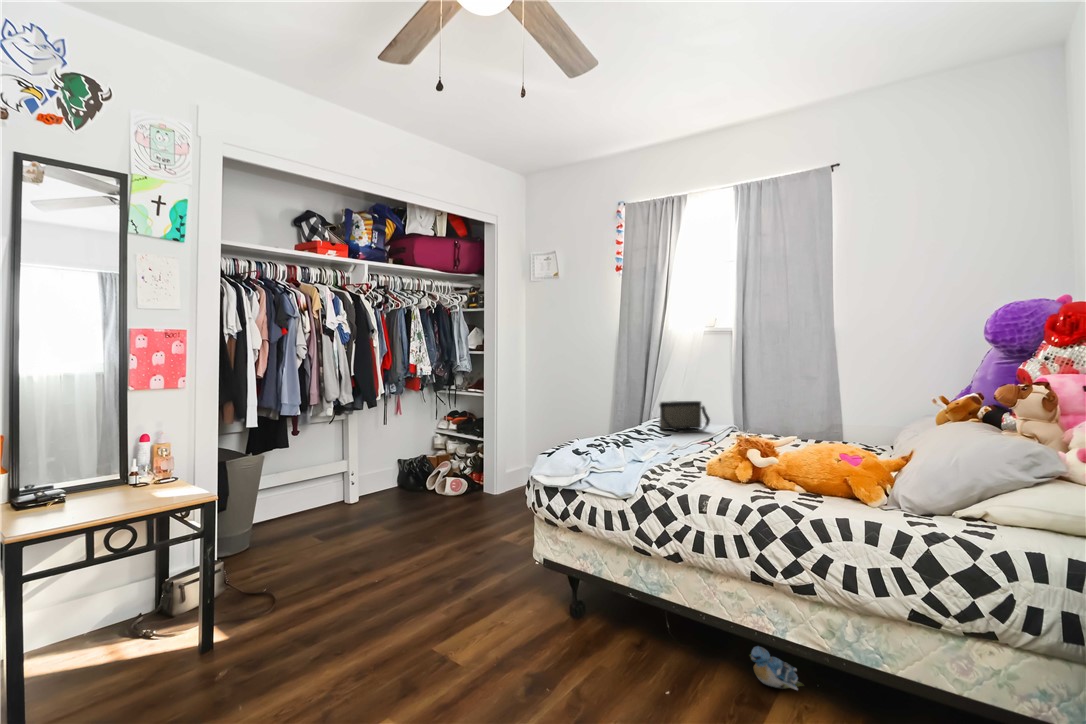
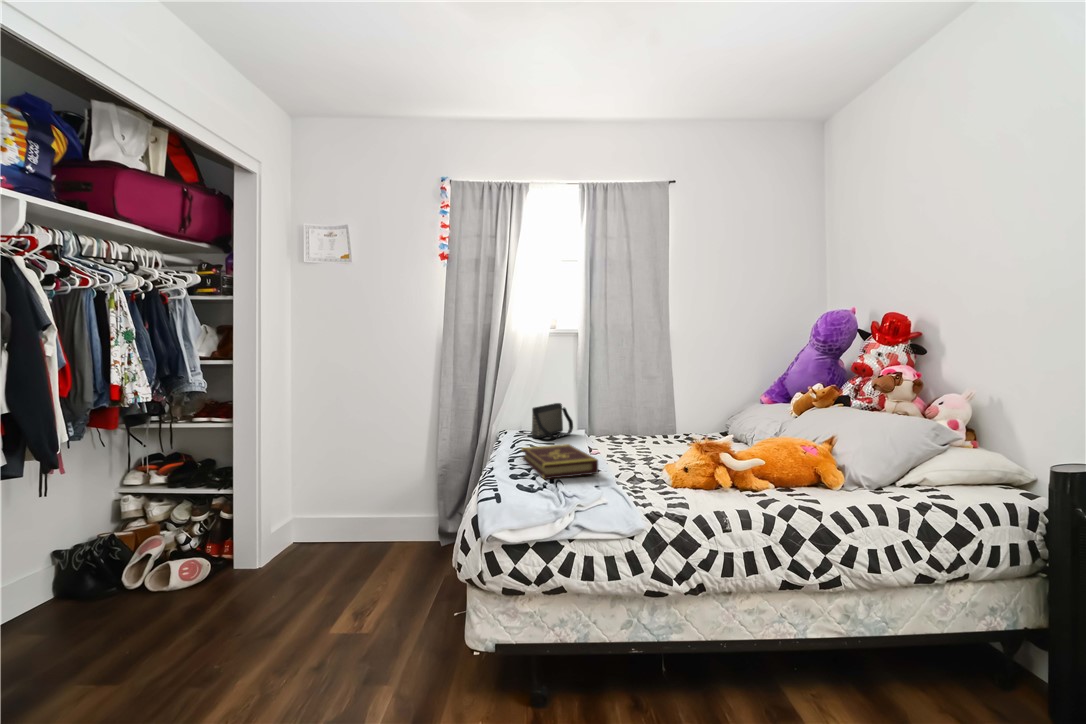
book: none [597,430,656,454] -> present [521,444,598,479]
plush toy: present [749,646,804,690] -> none [764,653,813,690]

